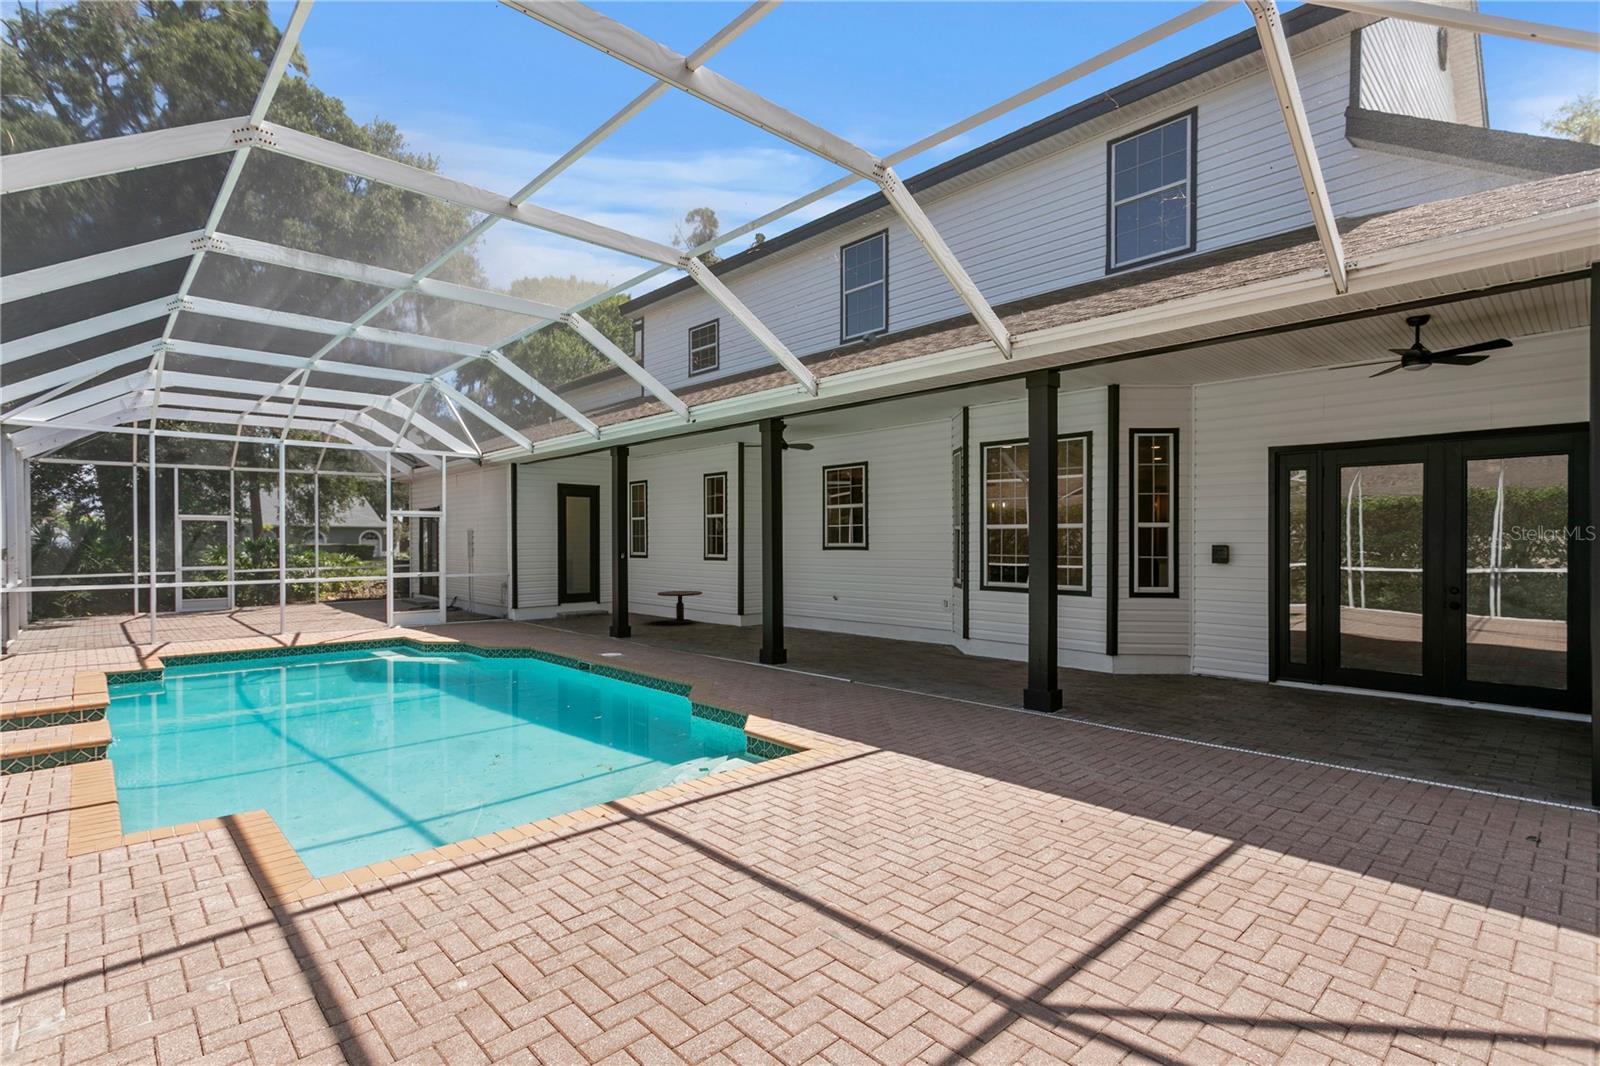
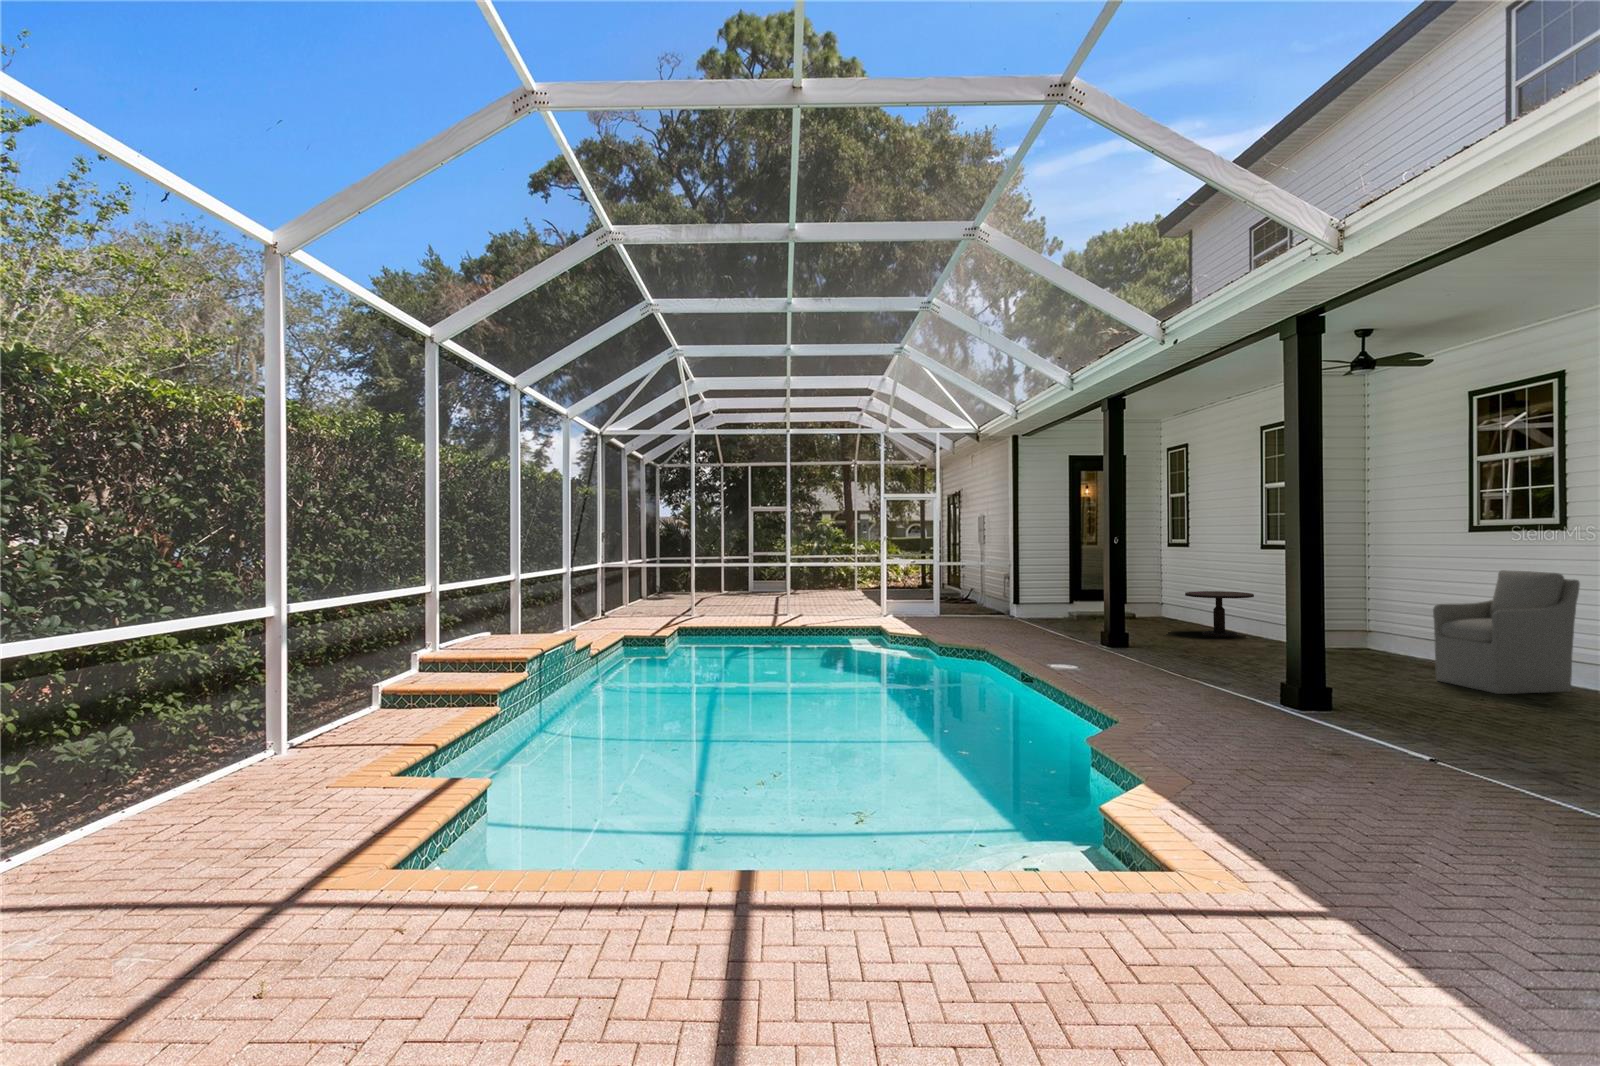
chair: none [812,573,874,643] -> present [1433,570,1580,694]

